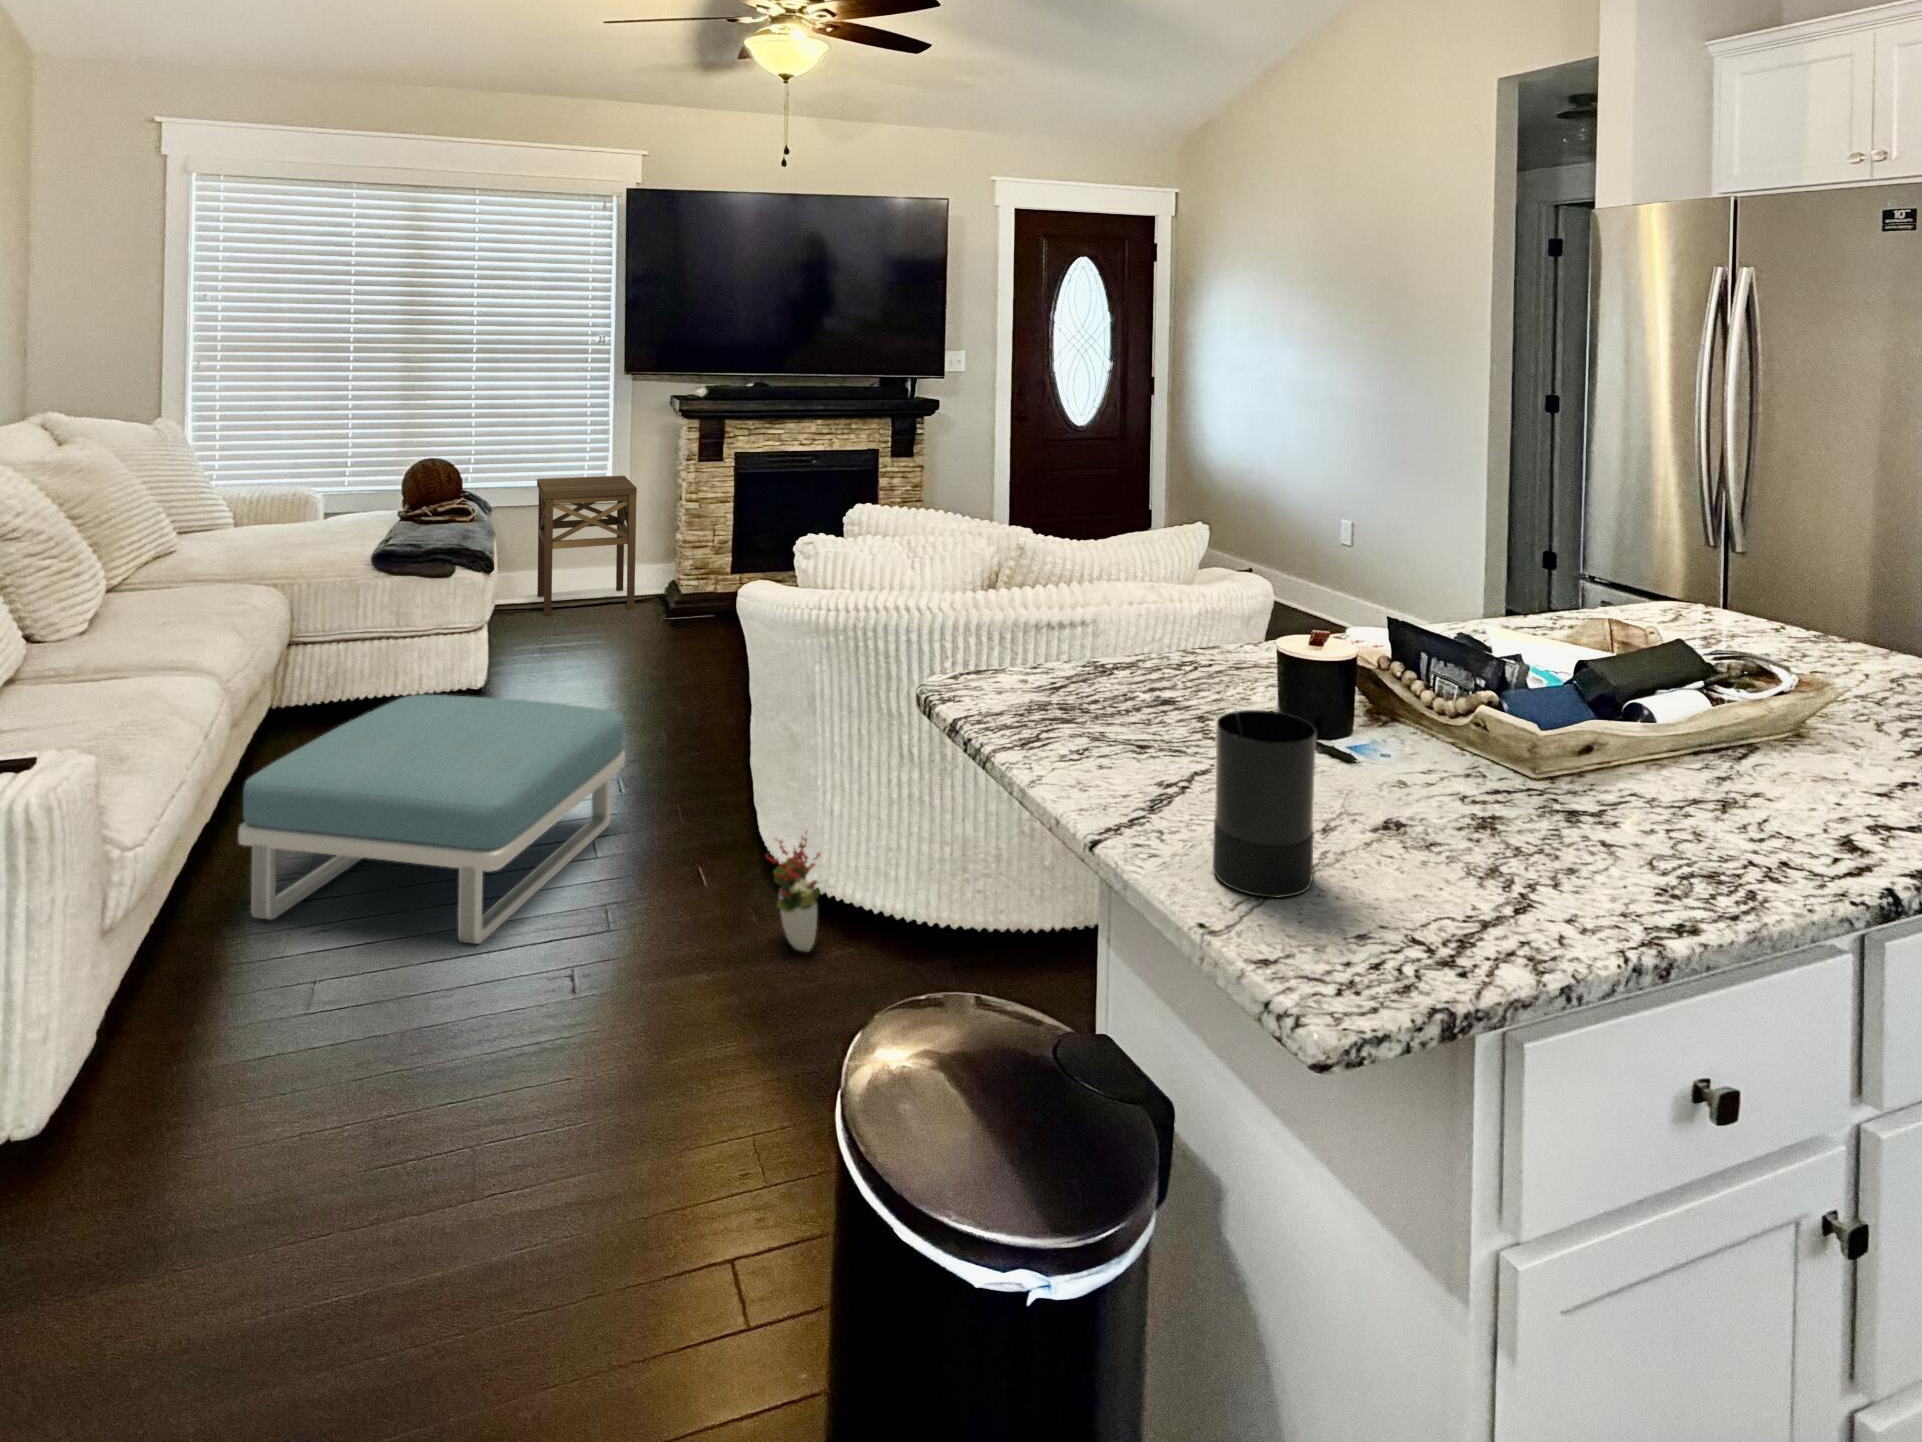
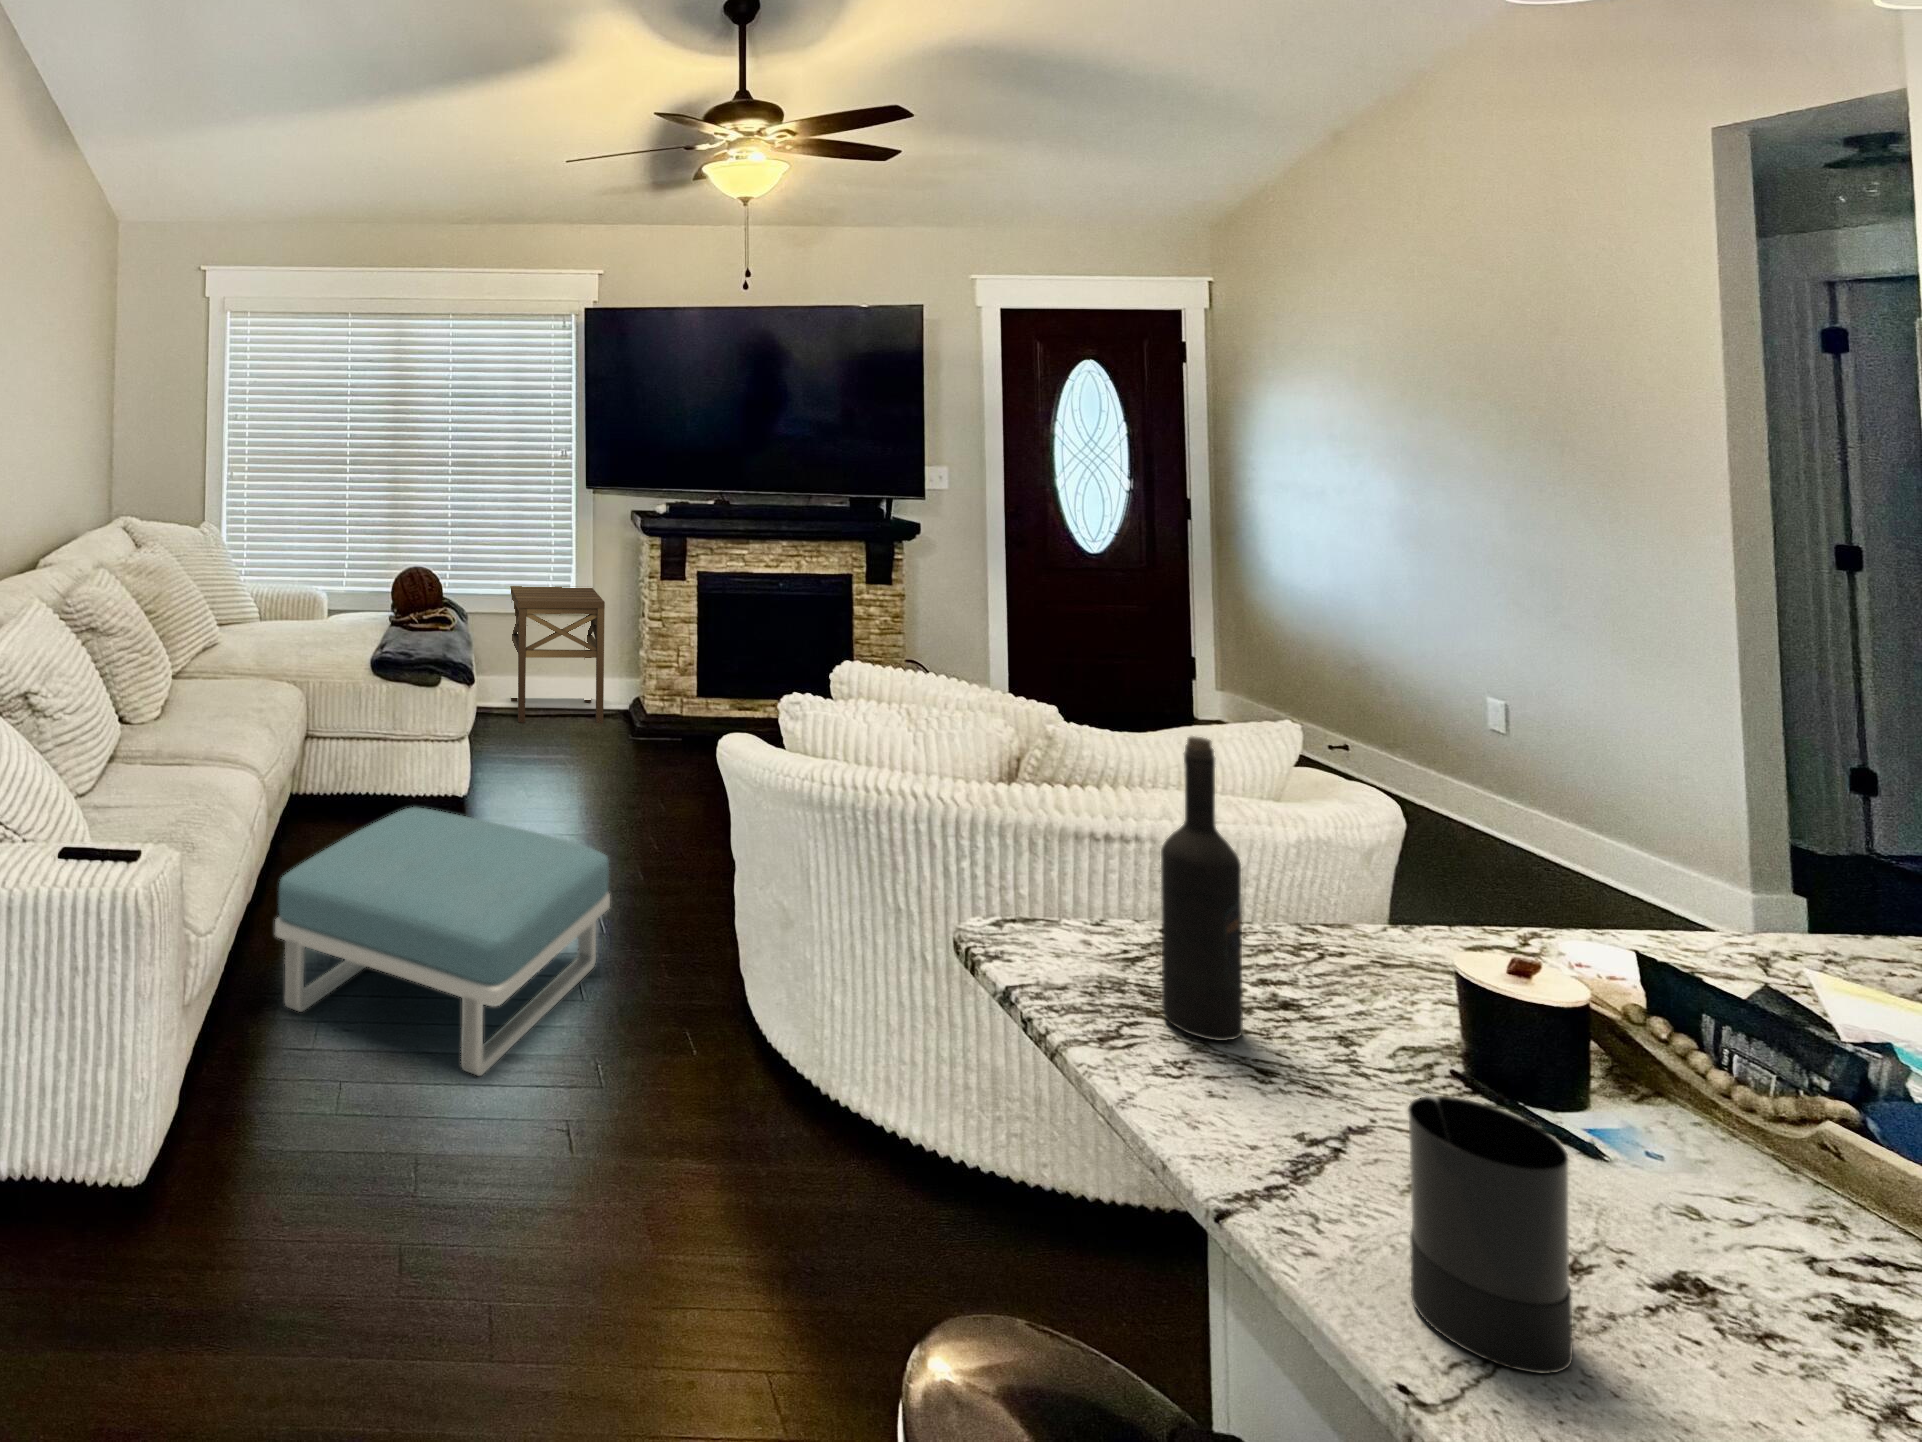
wine bottle: none [1069,482,1130,731] -> present [1161,737,1243,1041]
decorative plant: present [766,832,820,952] -> none [764,1022,825,1159]

